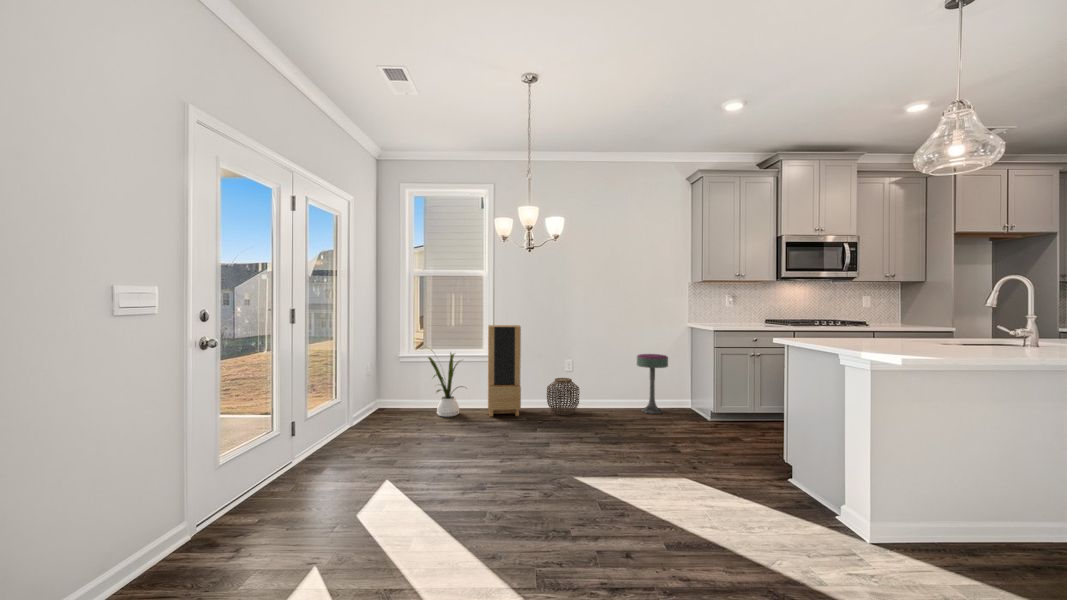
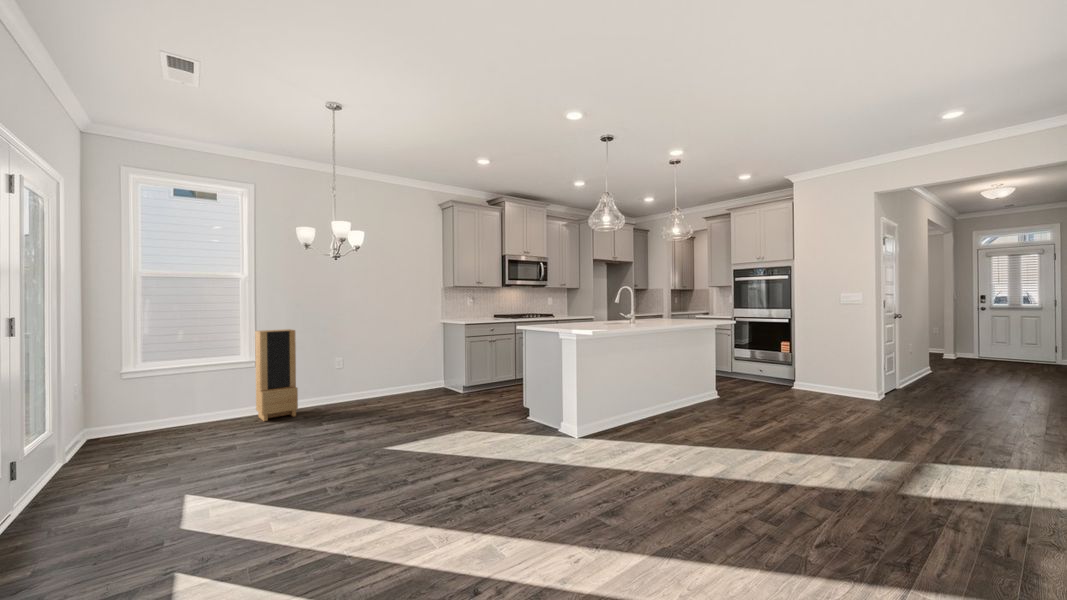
house plant: present [428,353,463,417] -> none [176,358,235,430]
bar stool: present [637,354,668,414] -> none [402,347,429,396]
woven basket: present [547,378,579,415] -> none [322,375,355,409]

